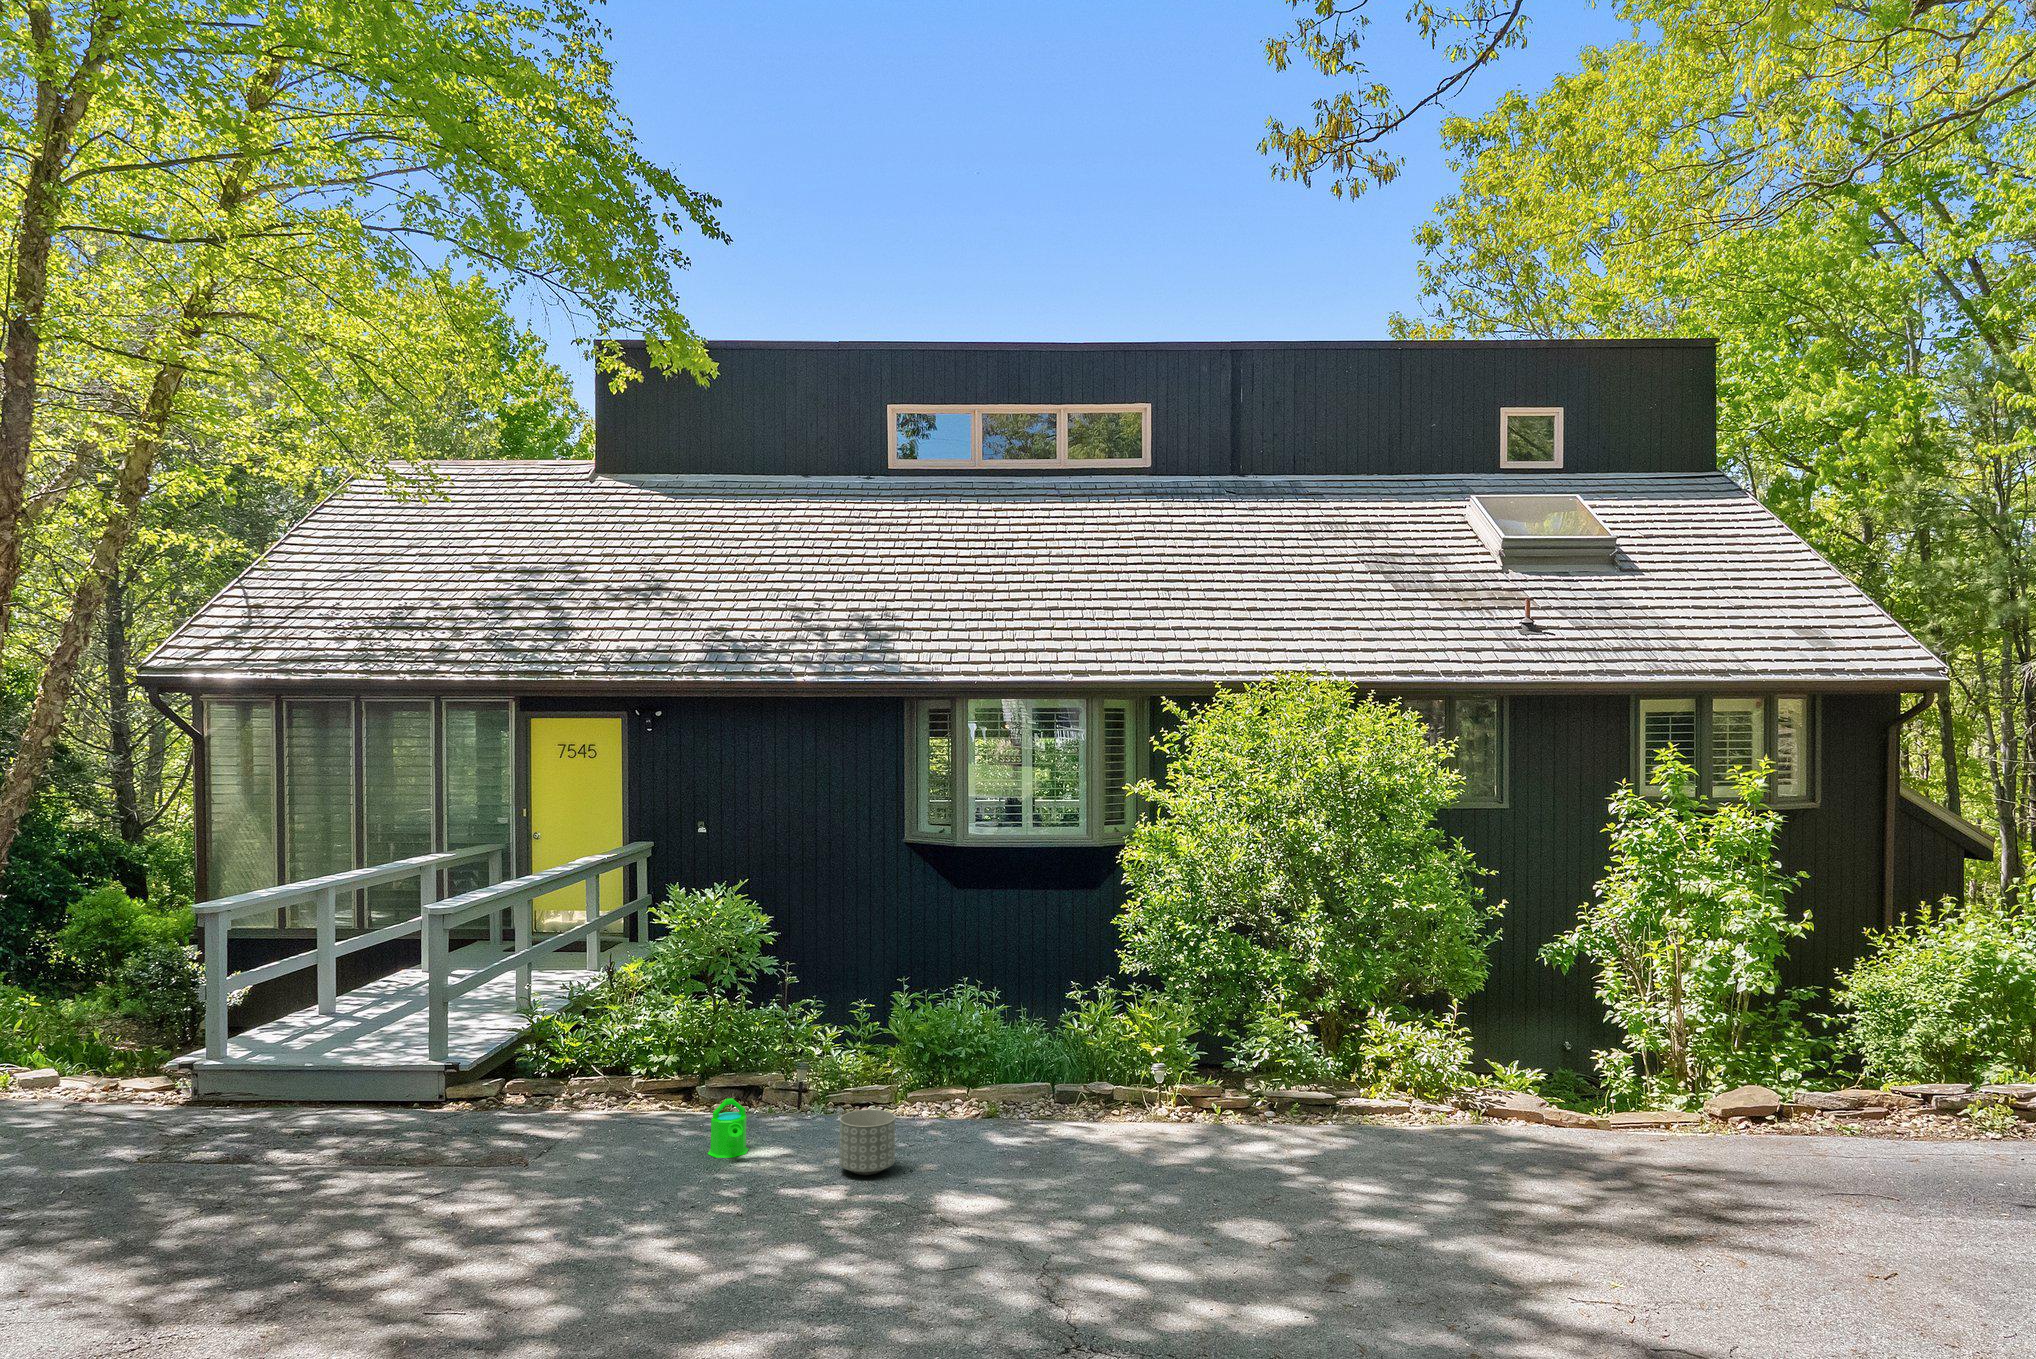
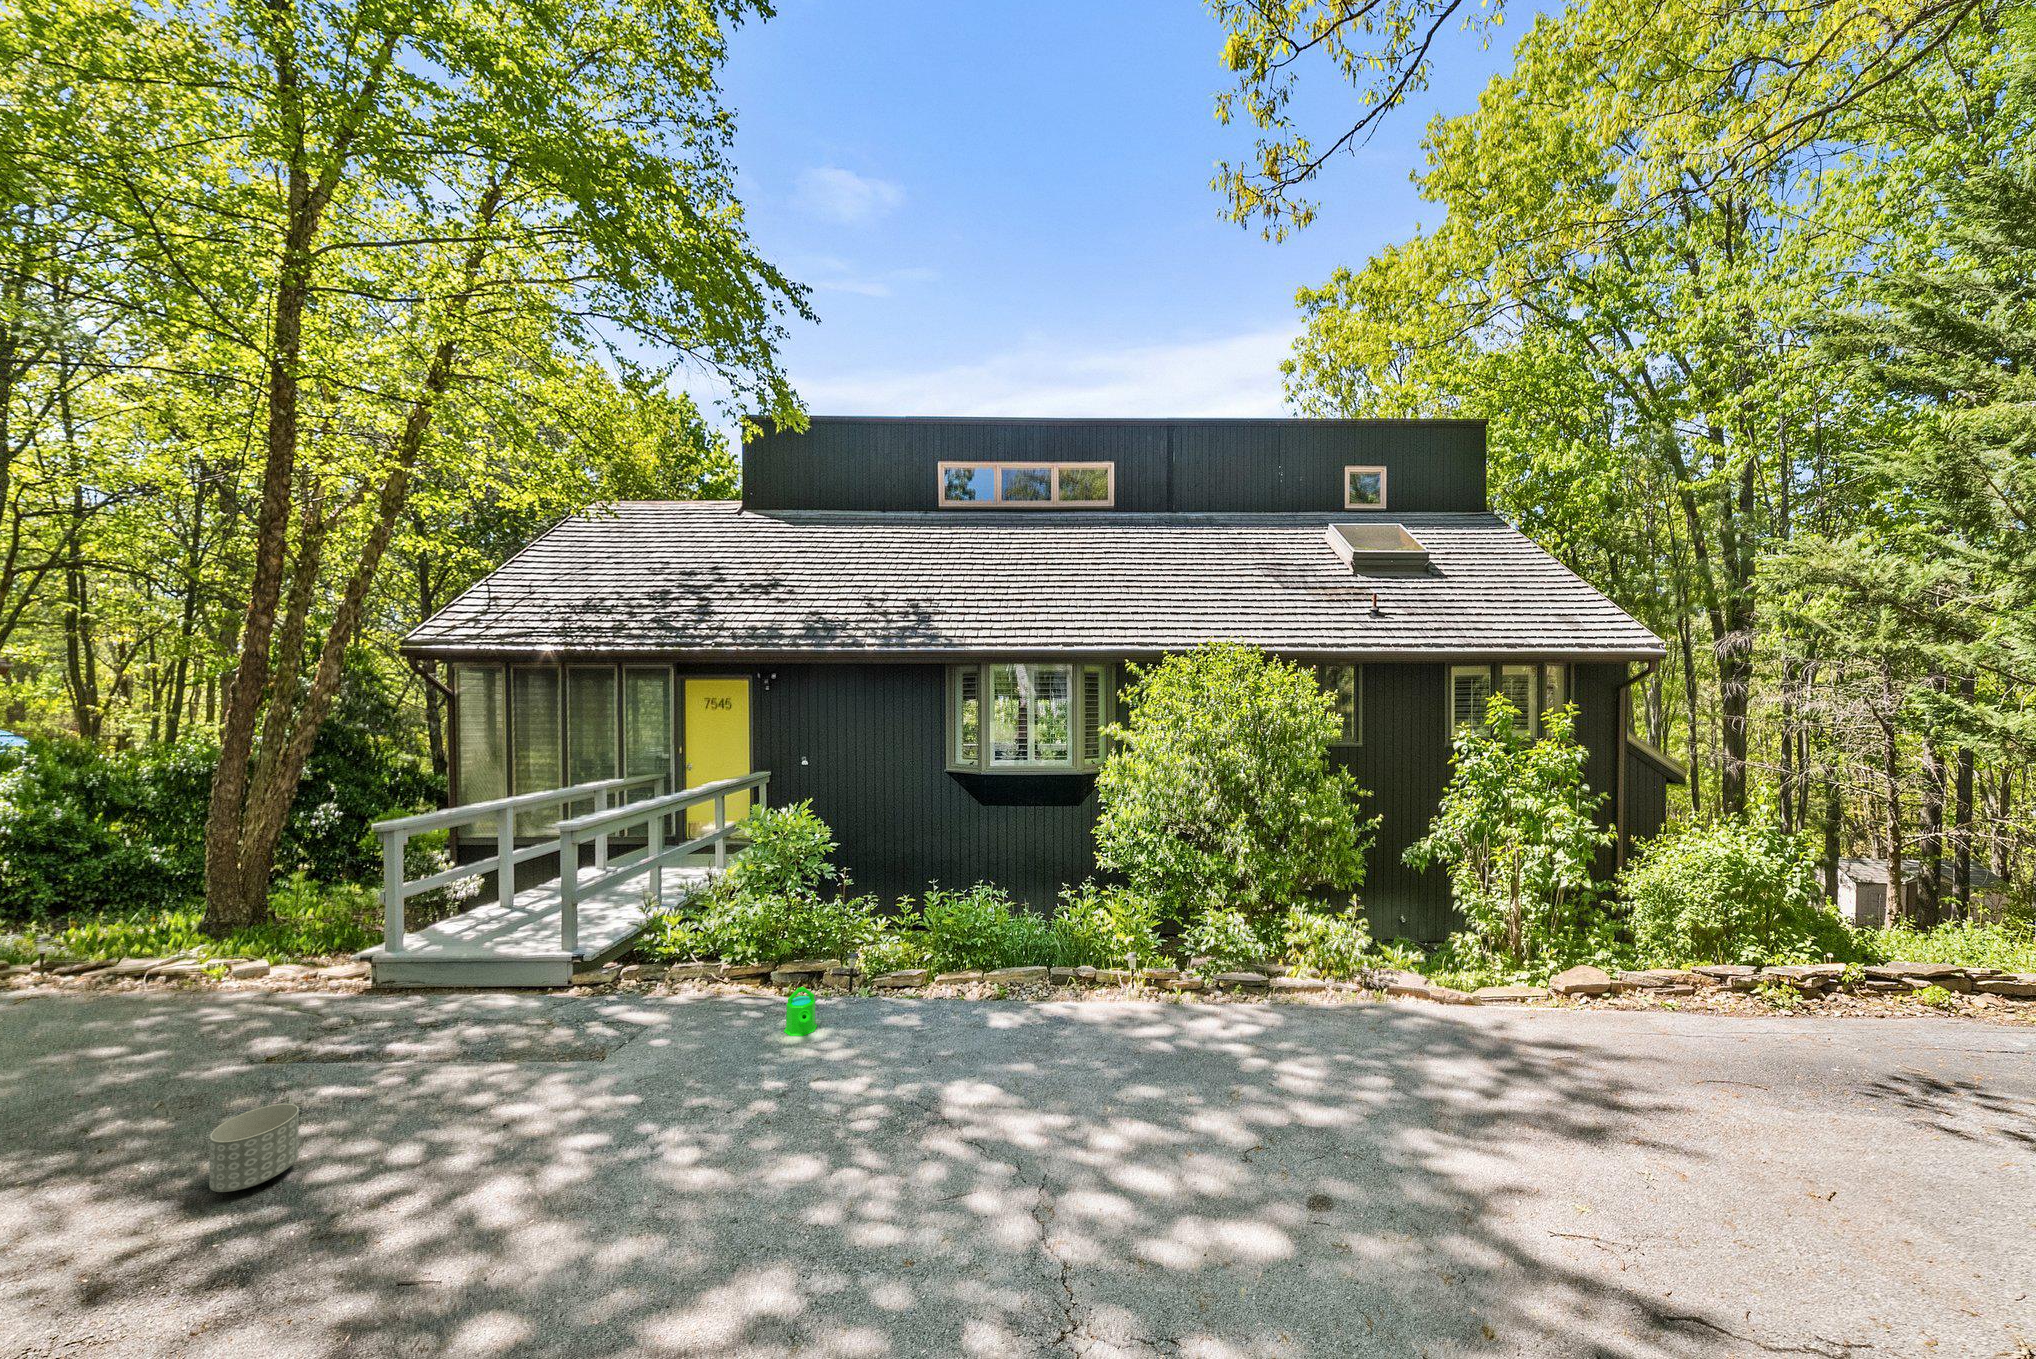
planter: present [839,1109,895,1175] -> present [209,1104,299,1192]

